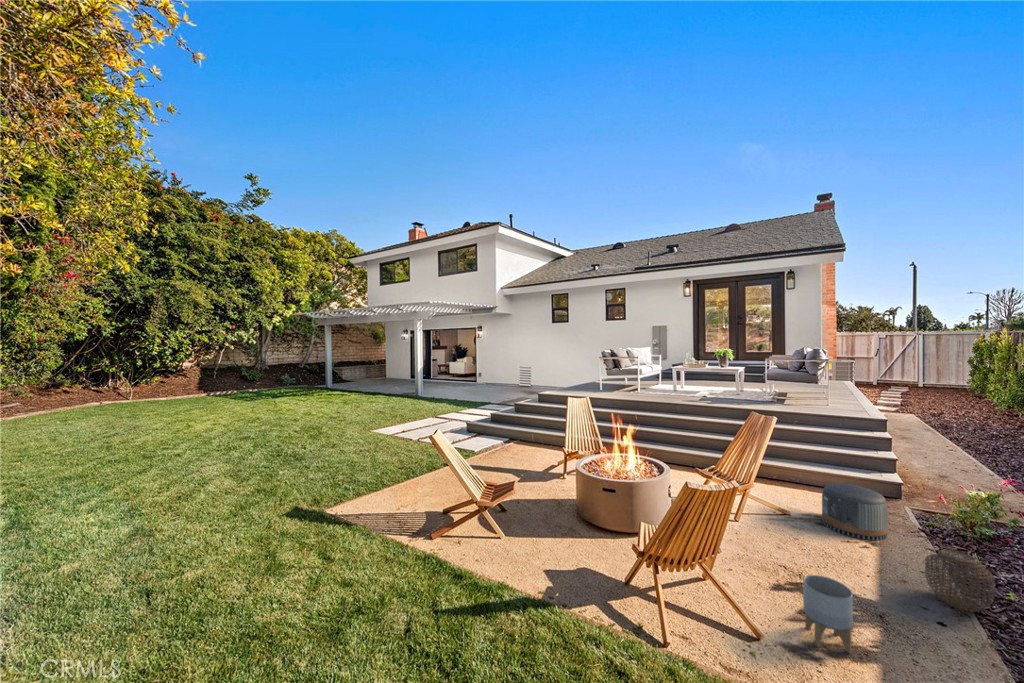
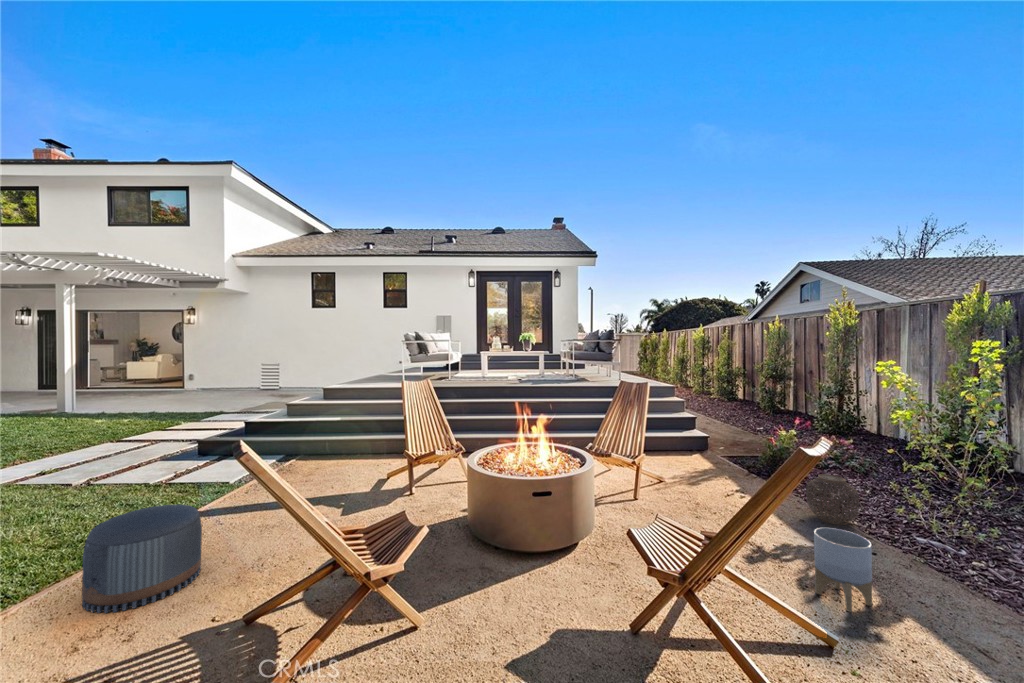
pouf: present [822,484,888,540] -> present [82,504,202,613]

